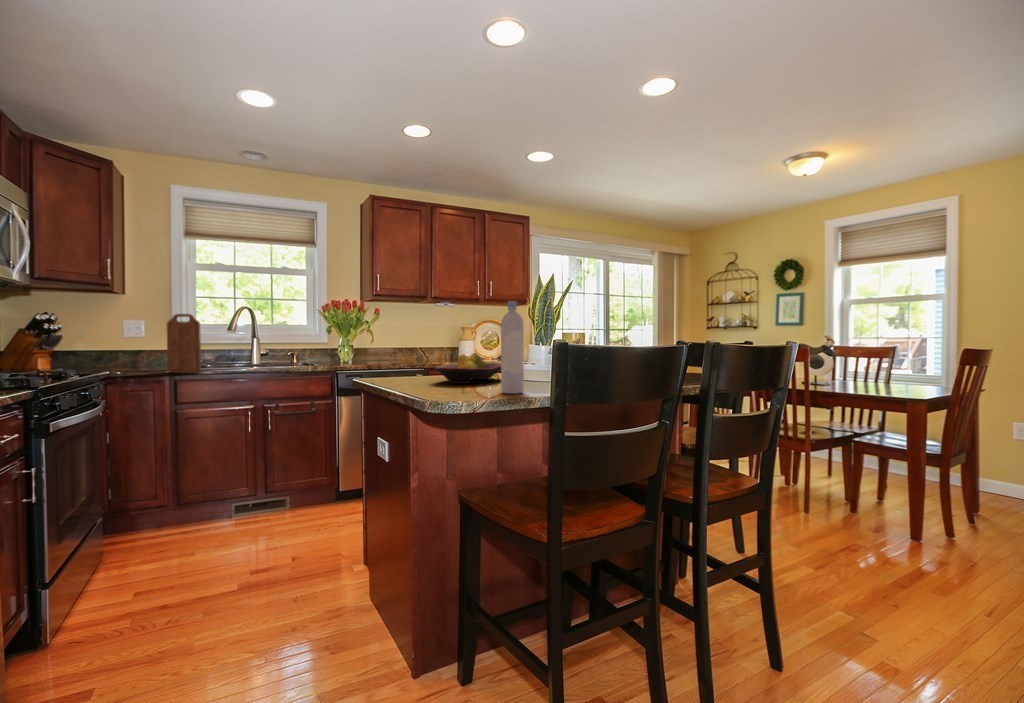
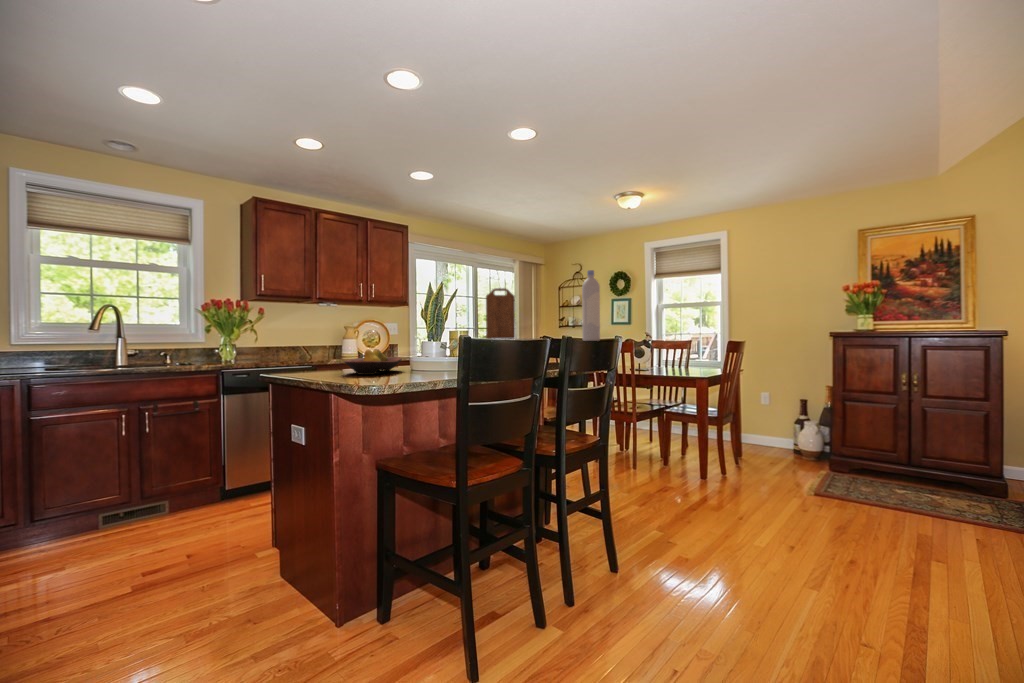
bottle: present [501,301,524,394] -> present [582,270,600,341]
cutting board: present [167,314,201,373] -> present [486,288,515,339]

